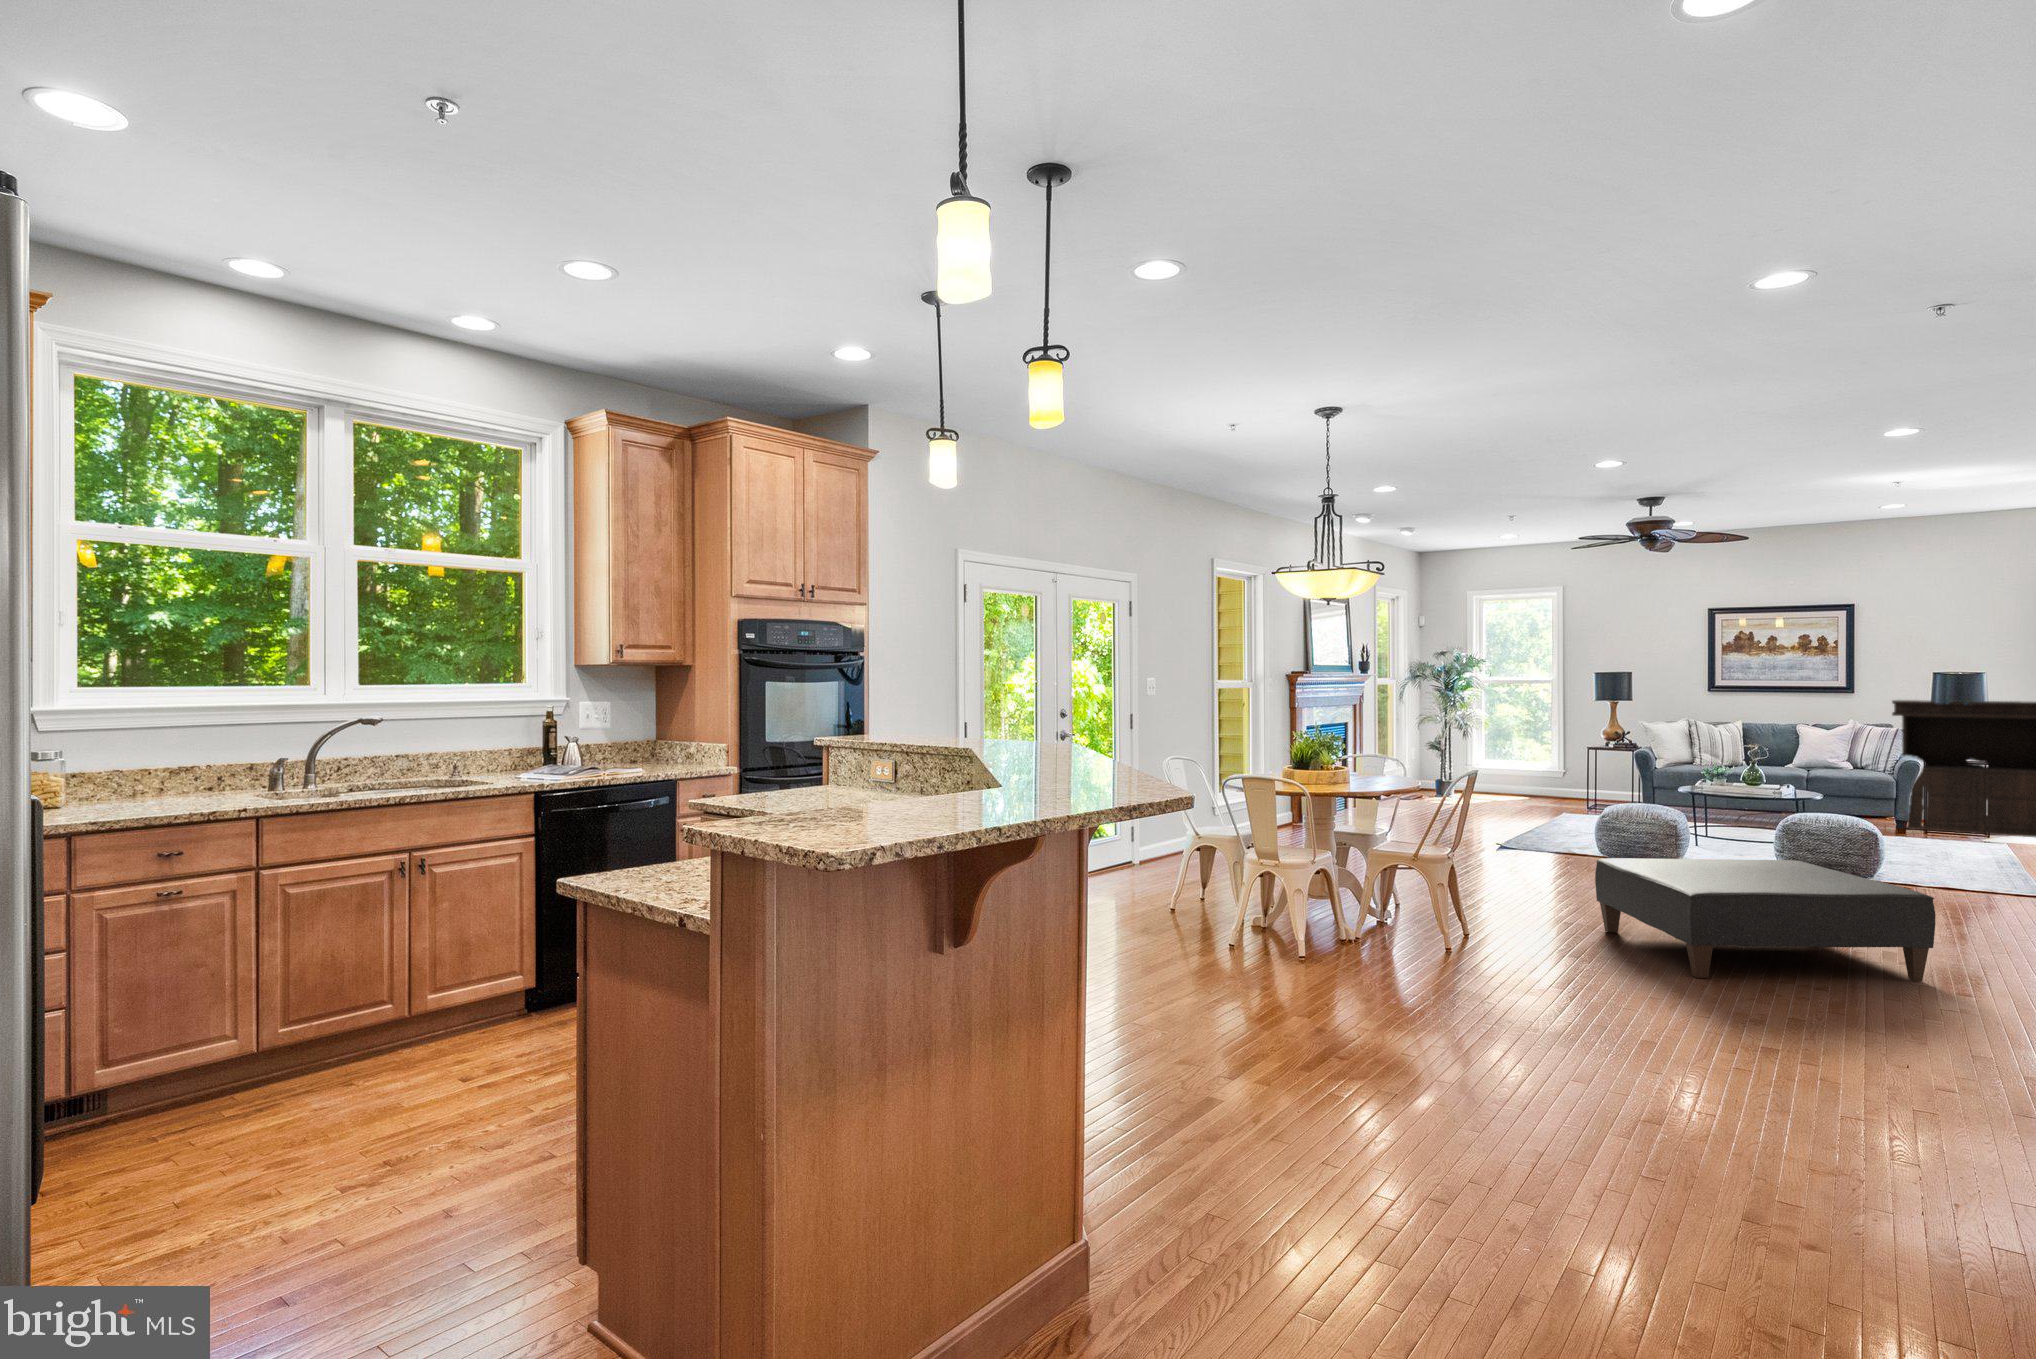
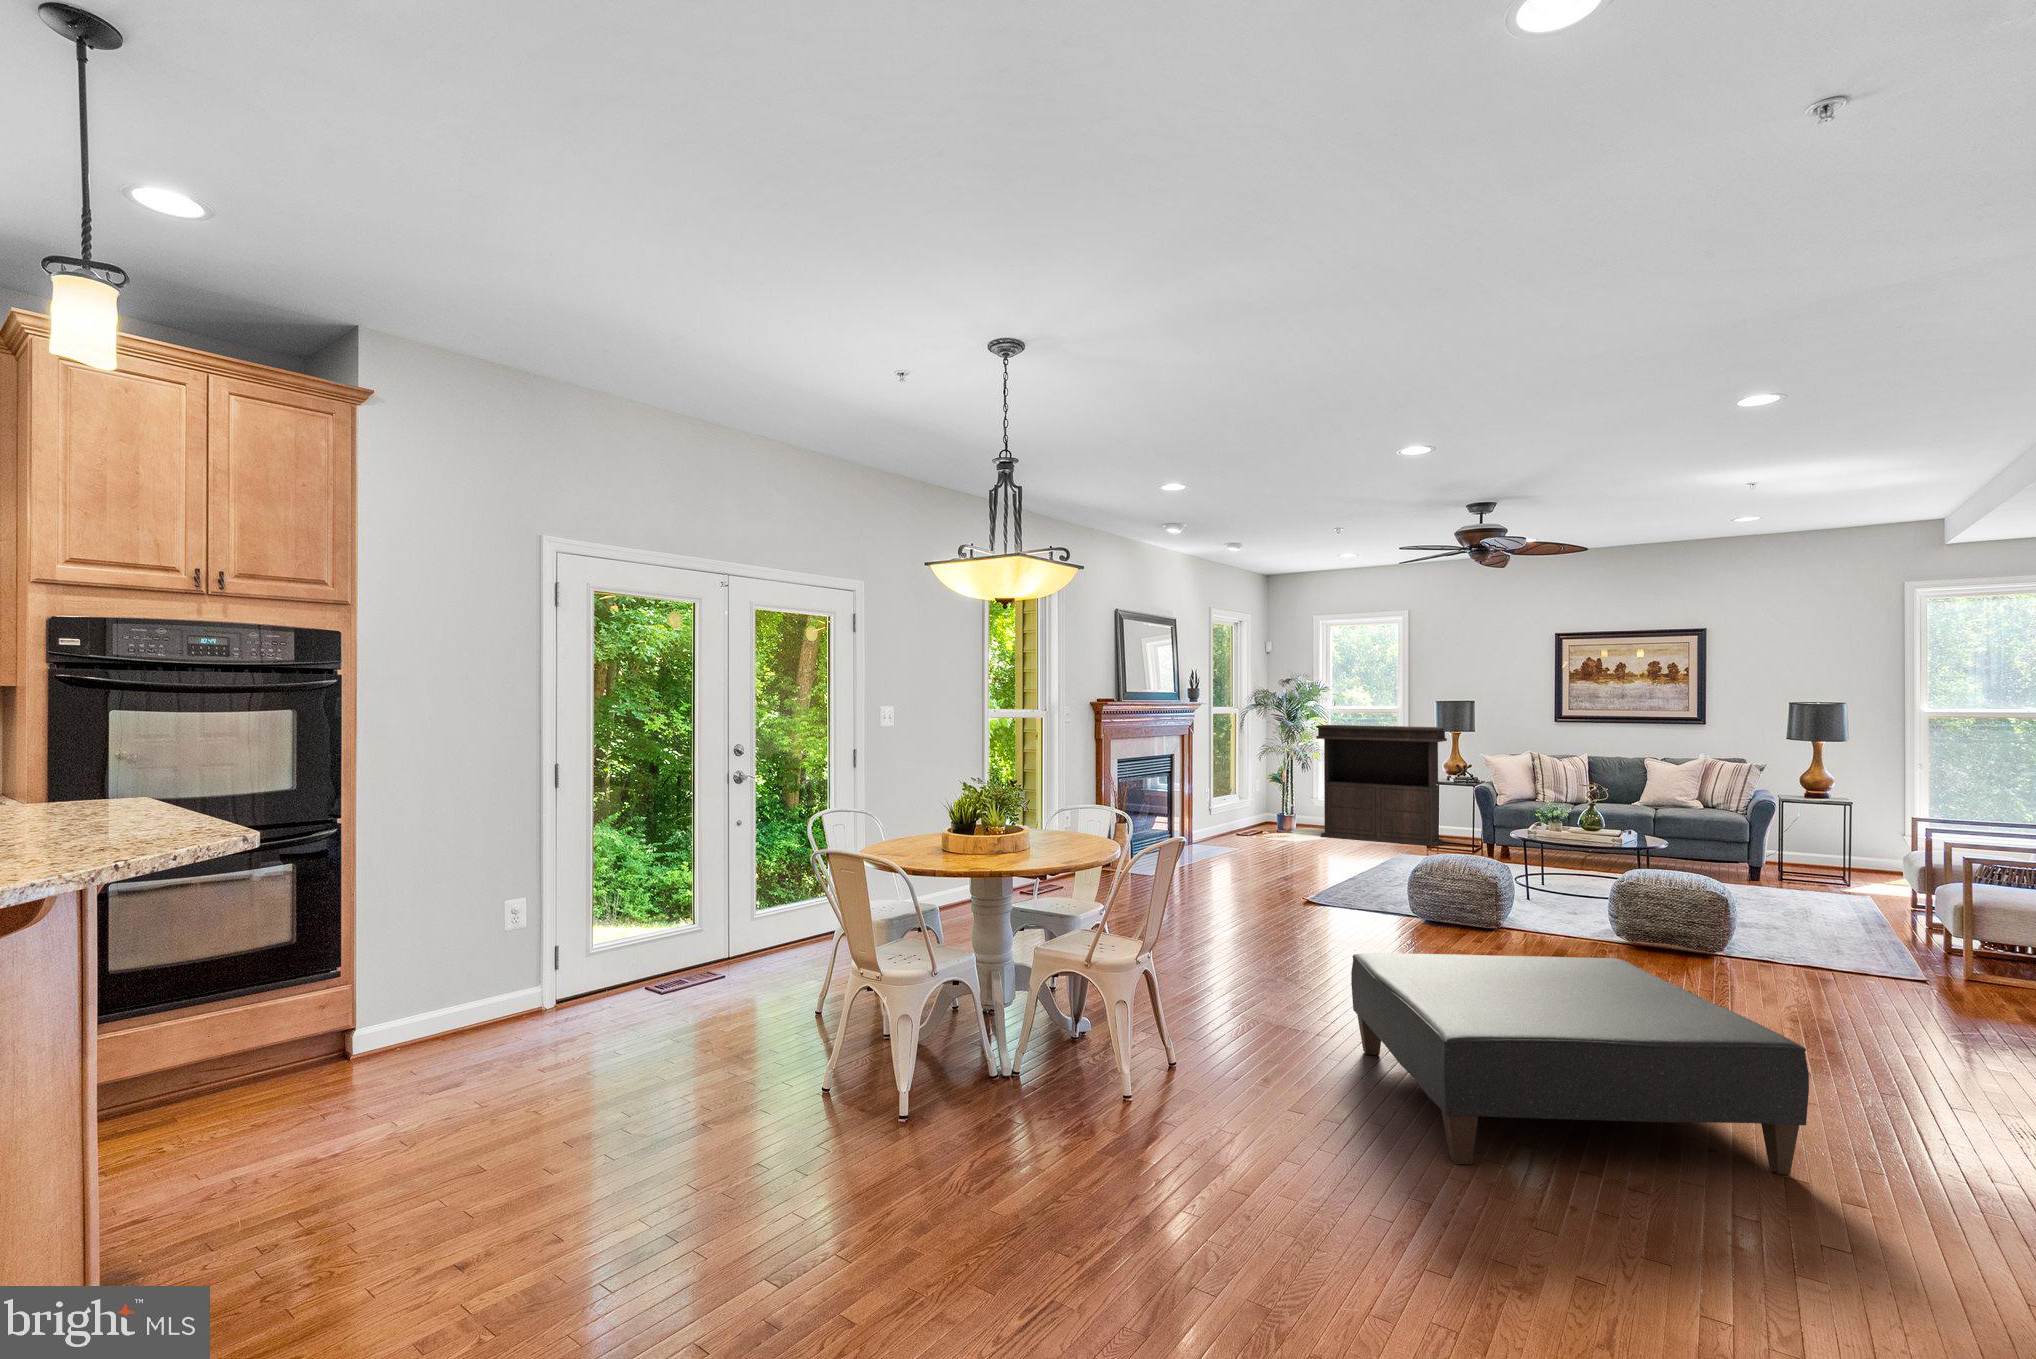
console table: present [1892,700,2036,837] -> present [1316,725,1447,846]

